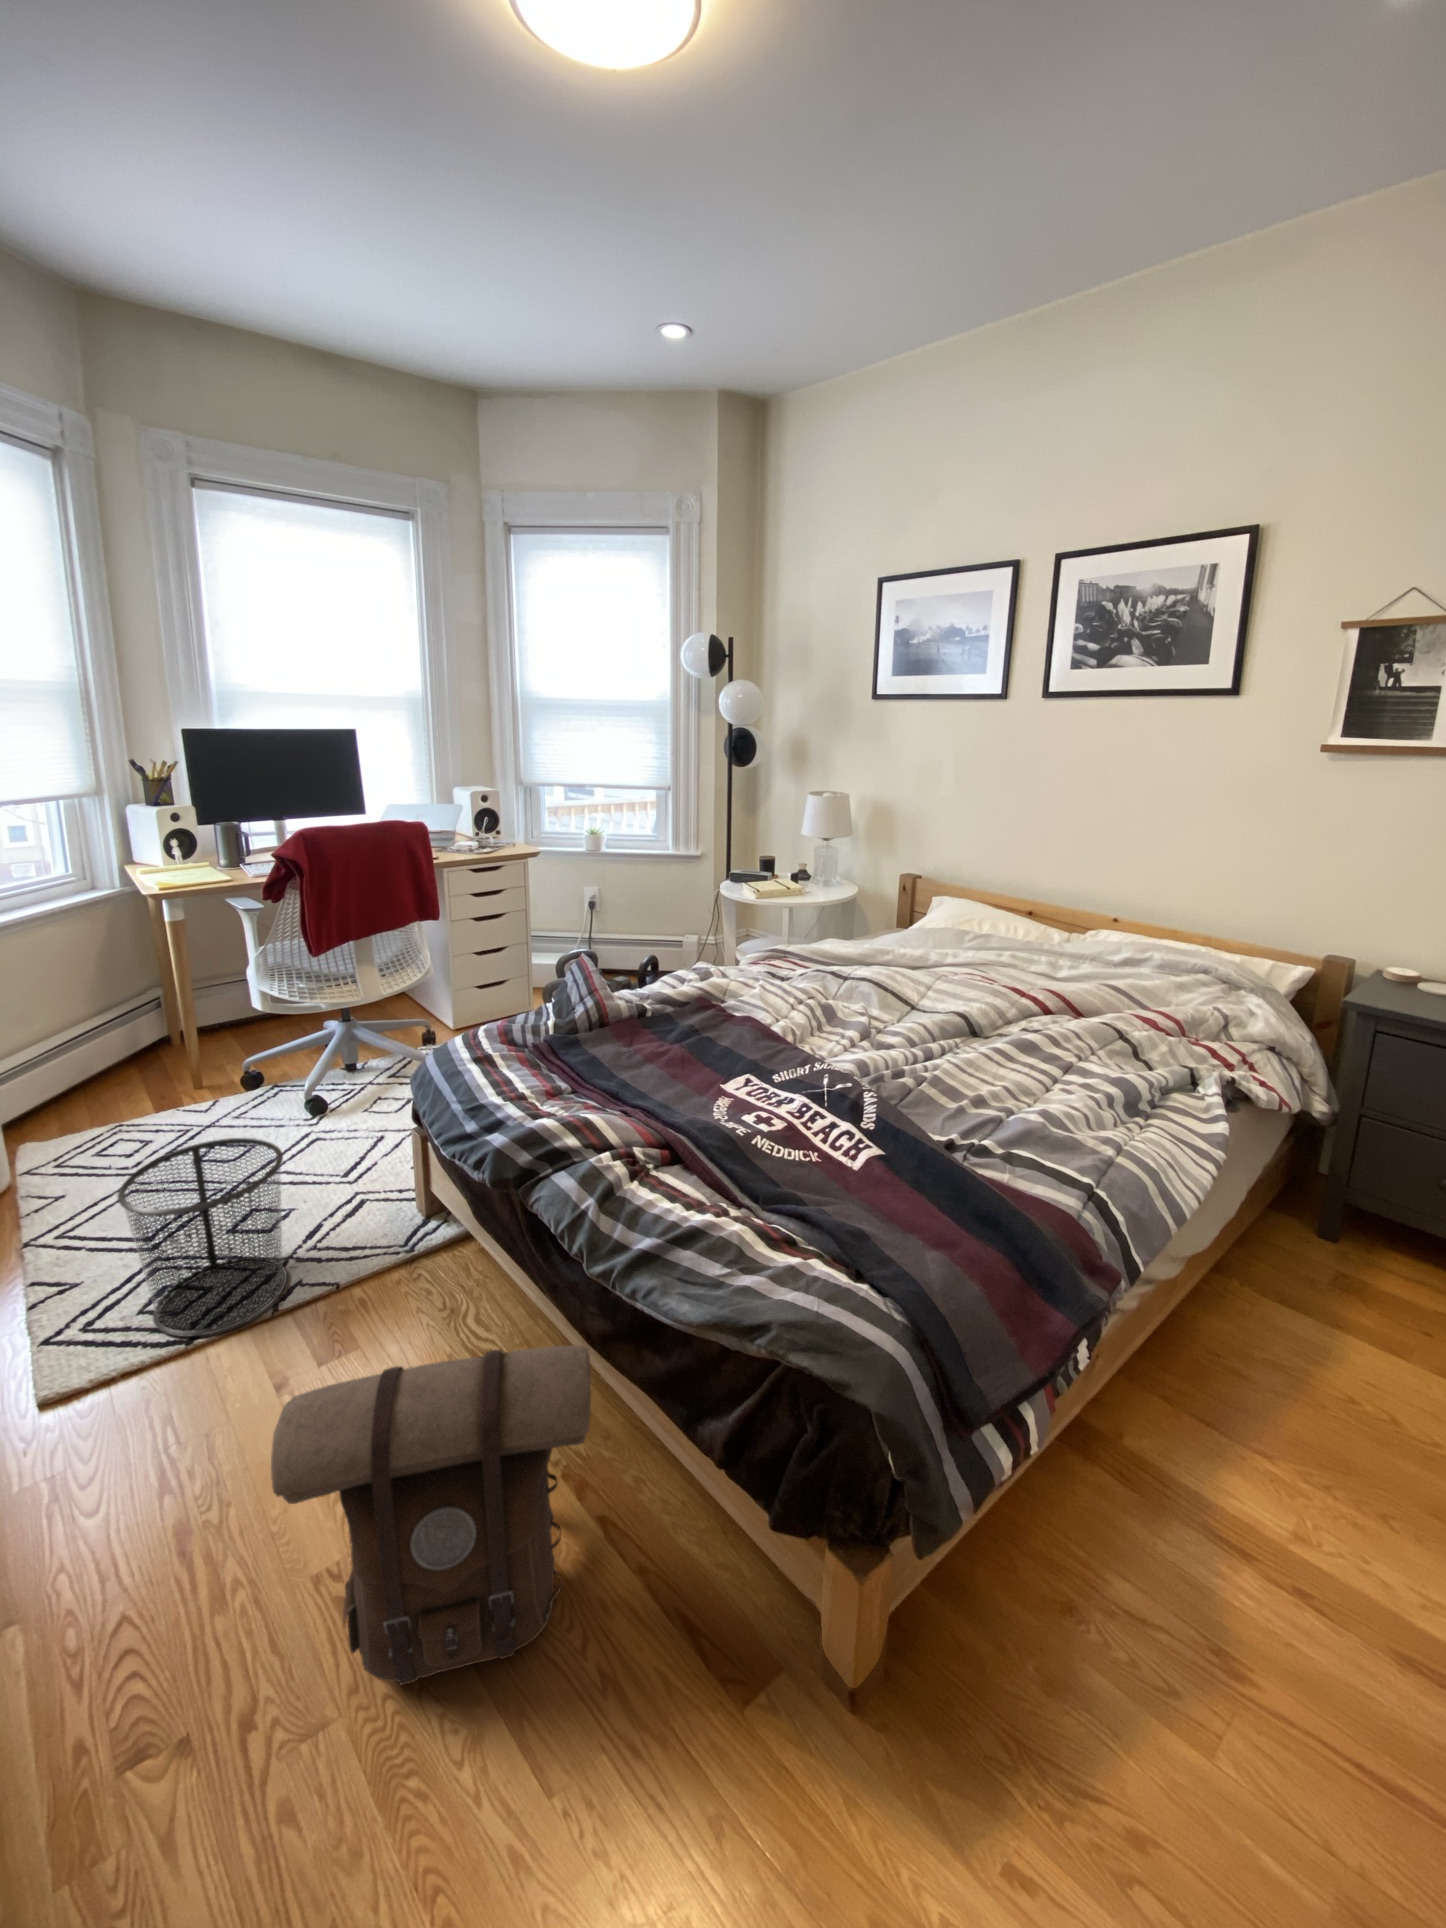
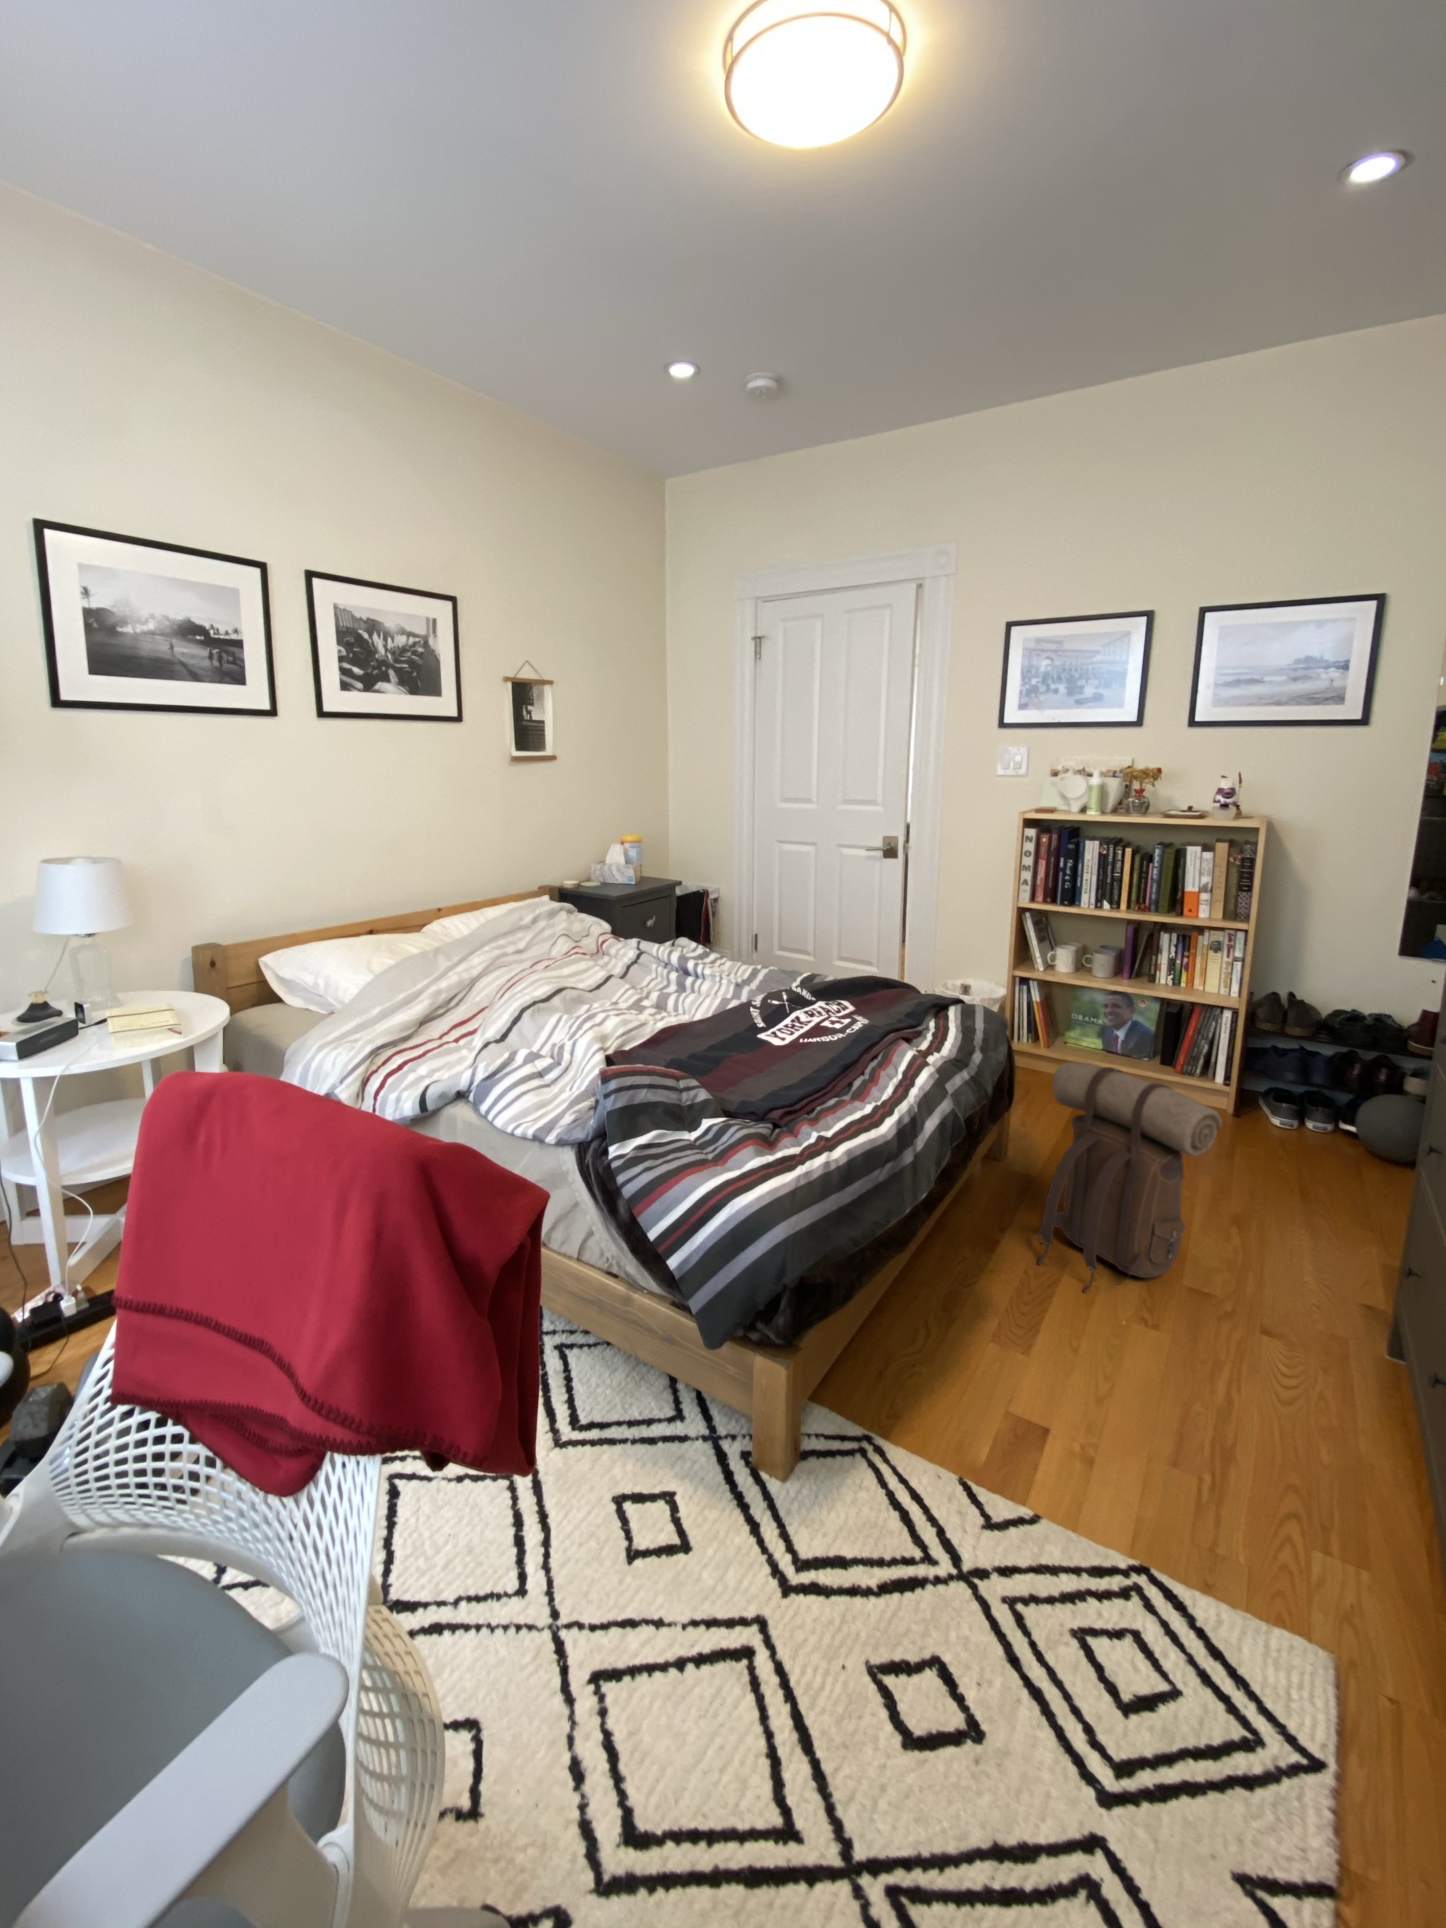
waste bin: present [117,1138,287,1337] -> none [975,1338,1206,1679]

